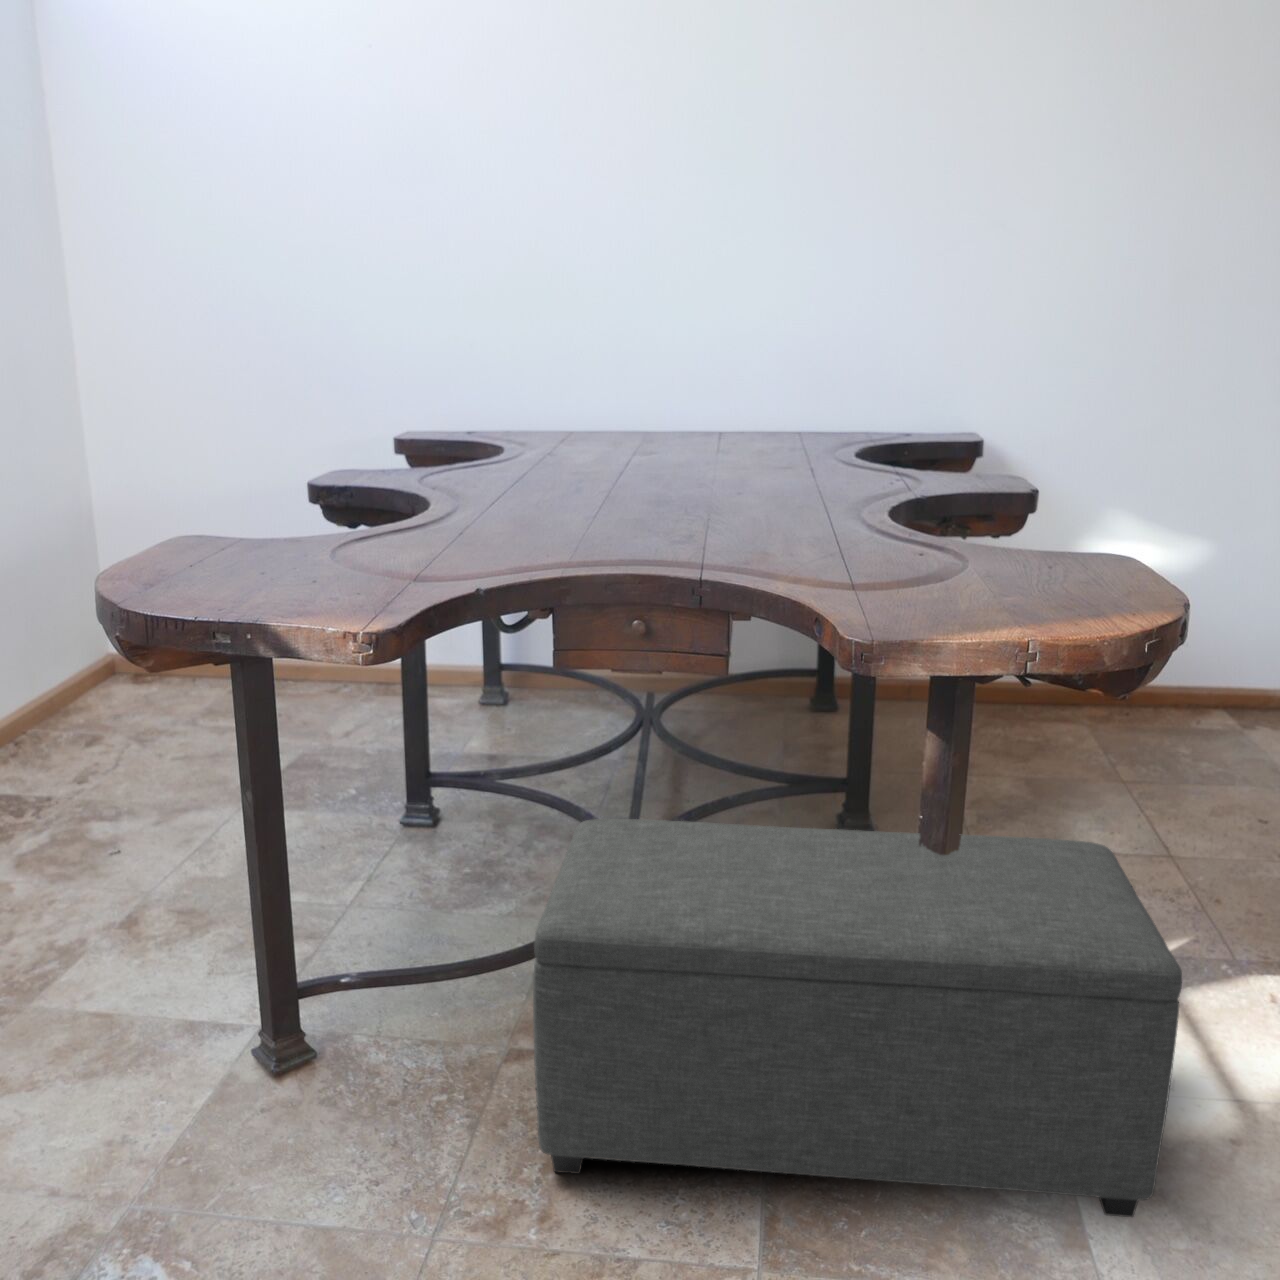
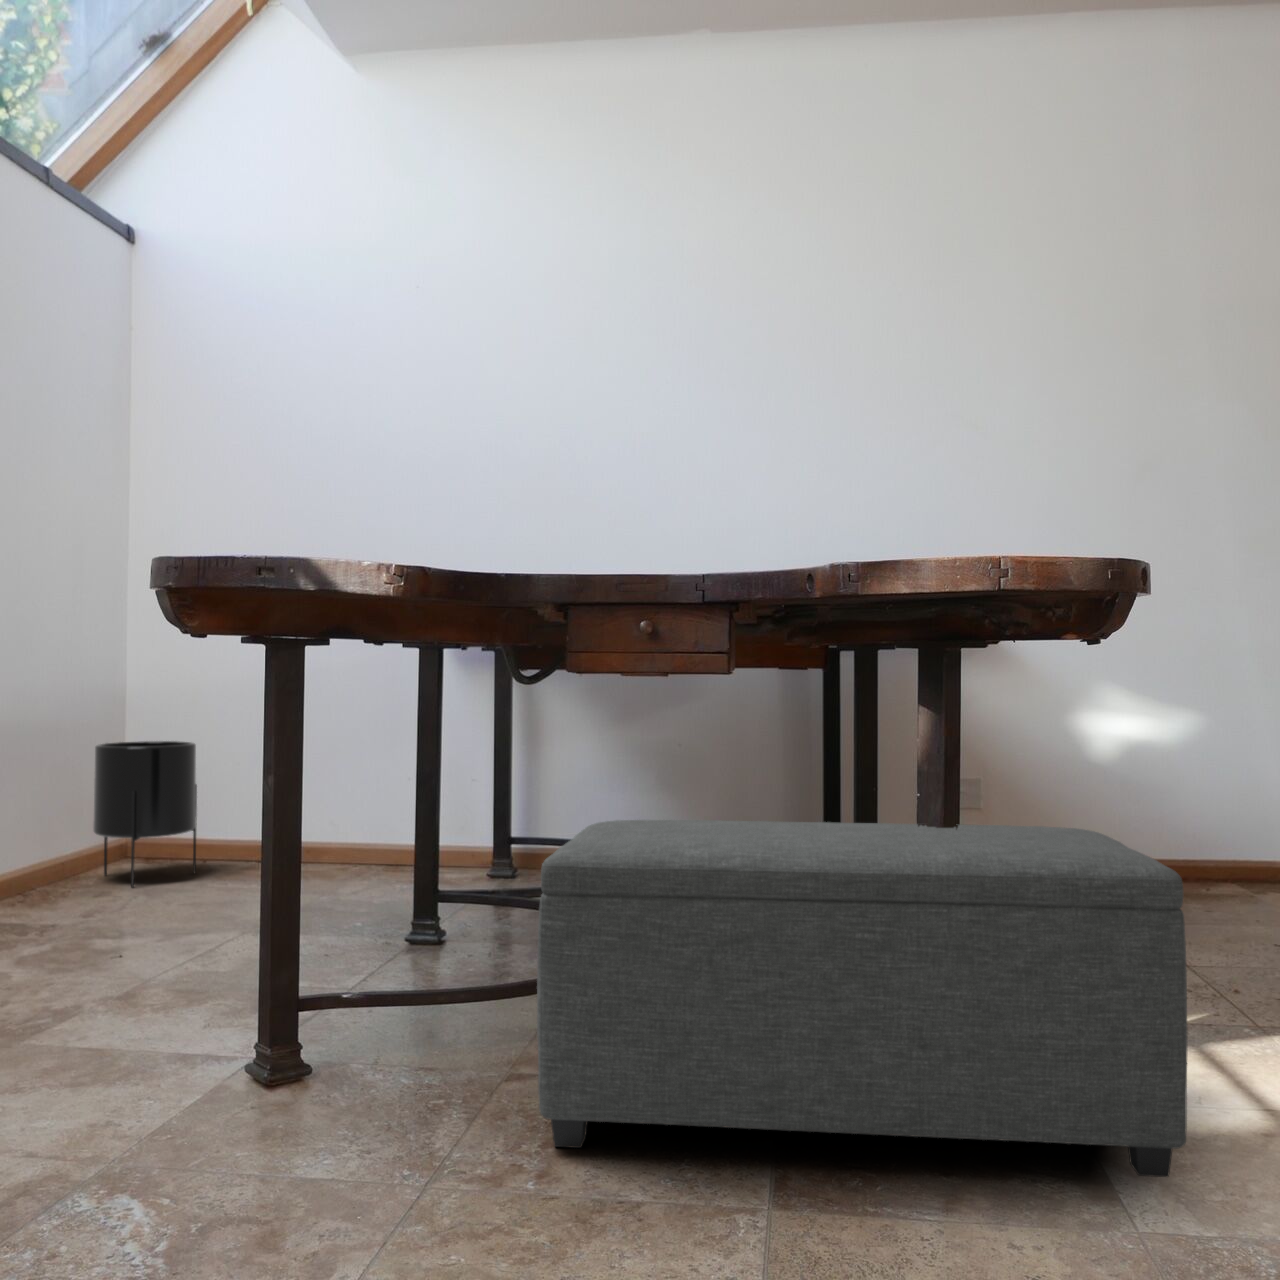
planter: none [61,563,182,724] -> present [93,741,197,888]

